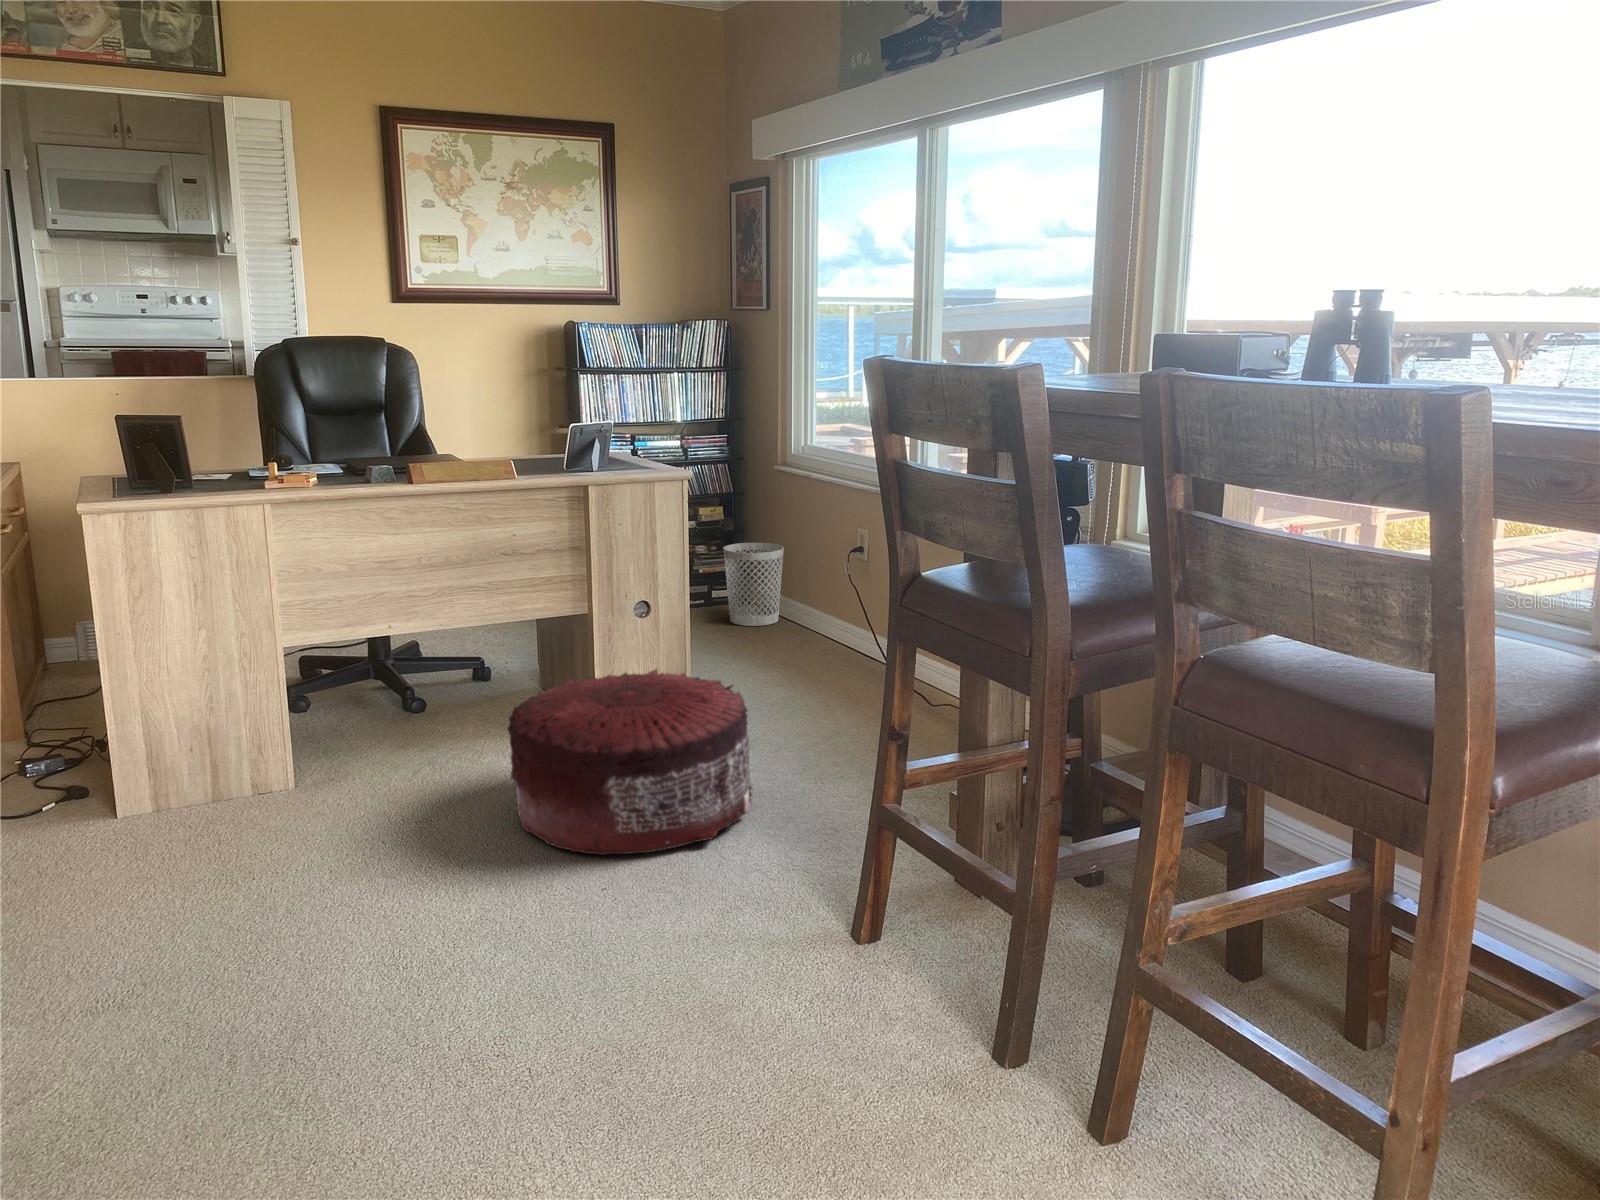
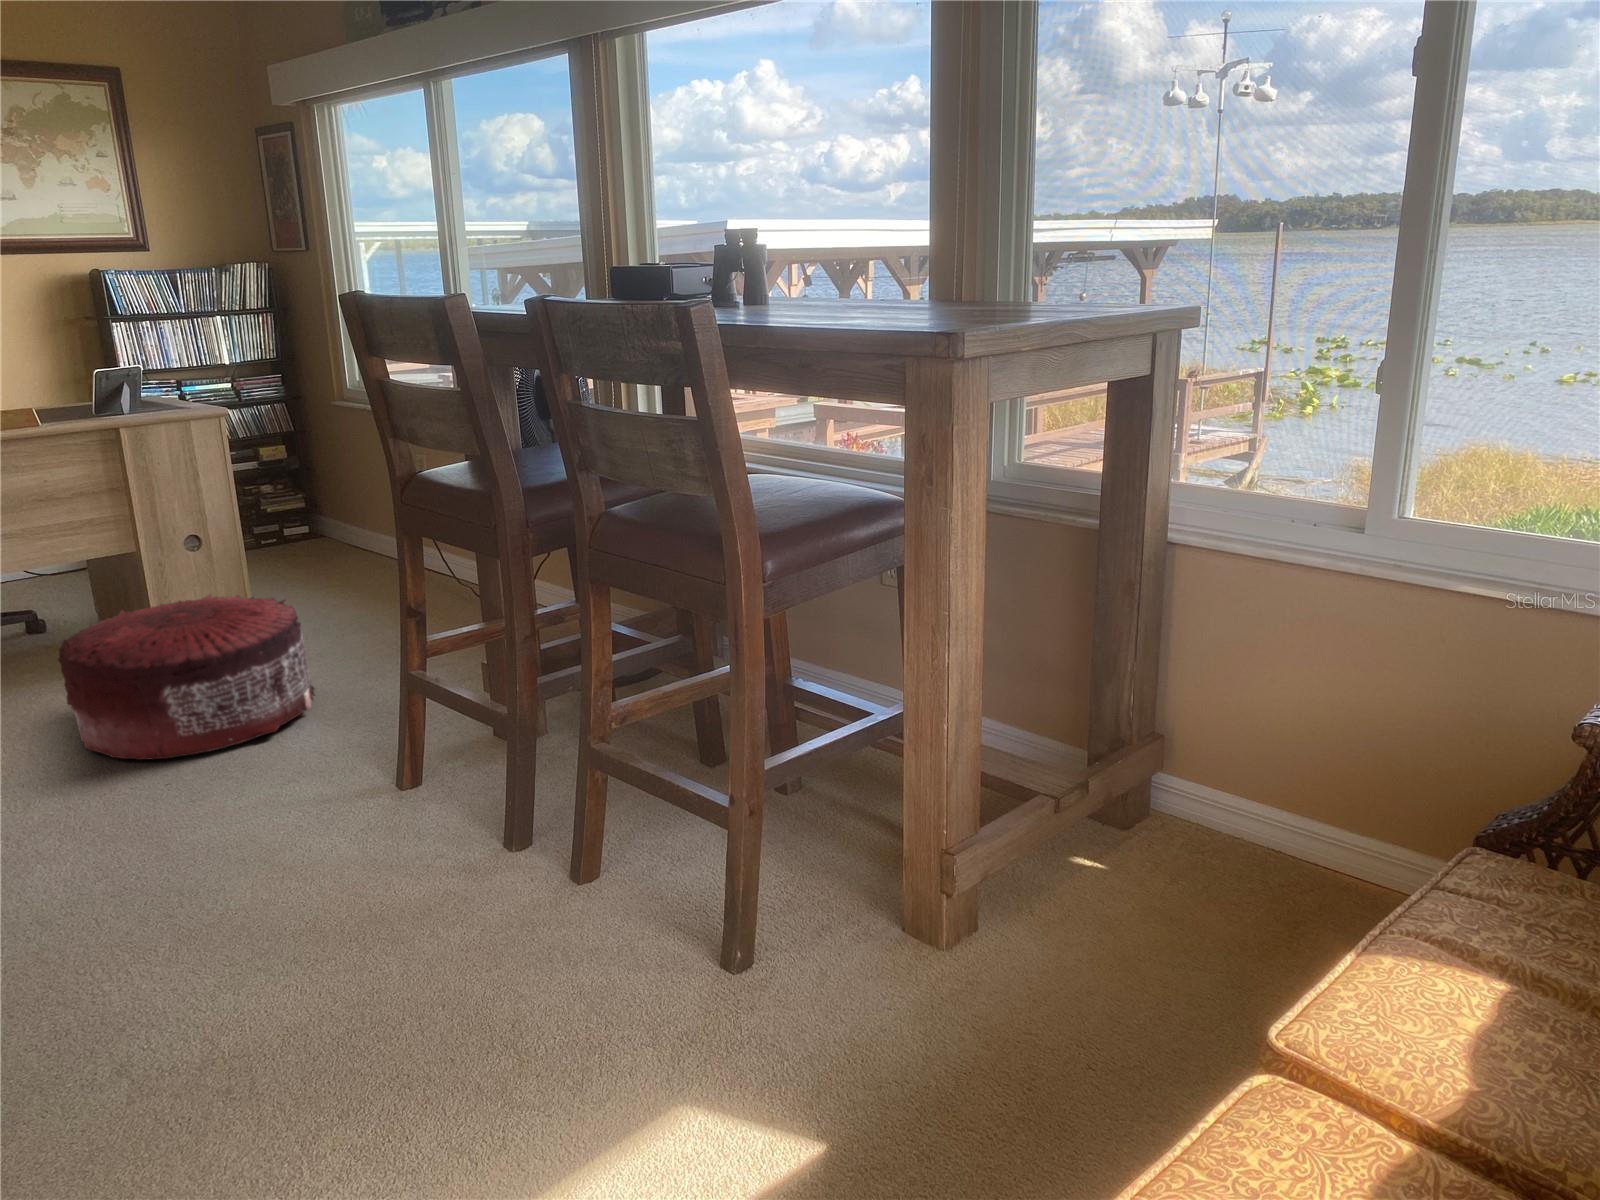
wastebasket: present [723,543,784,626] -> none [289,479,353,559]

